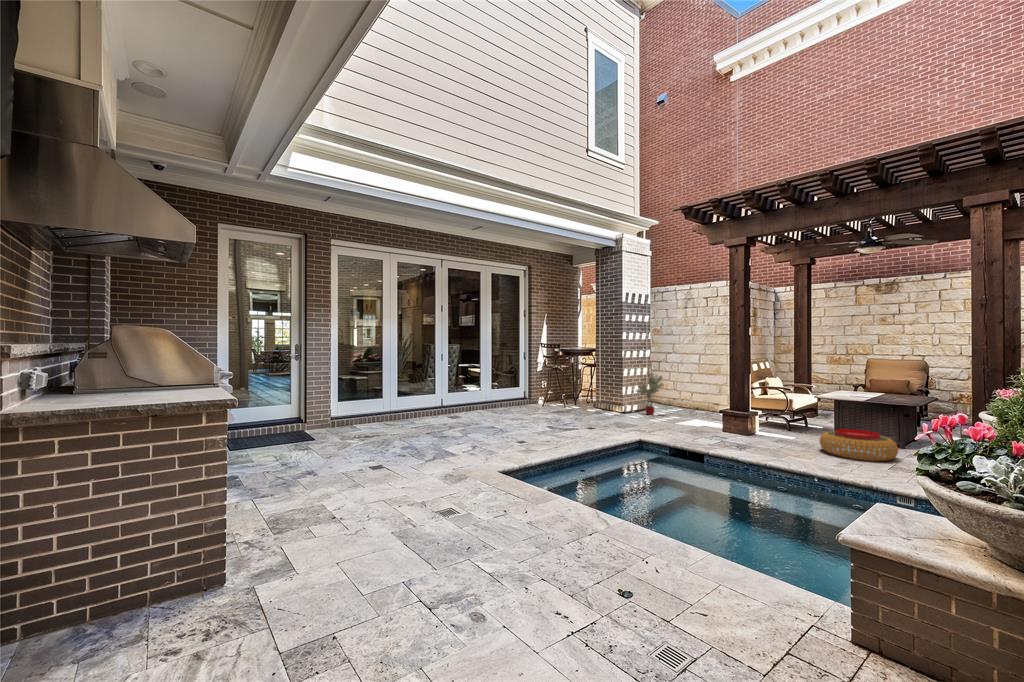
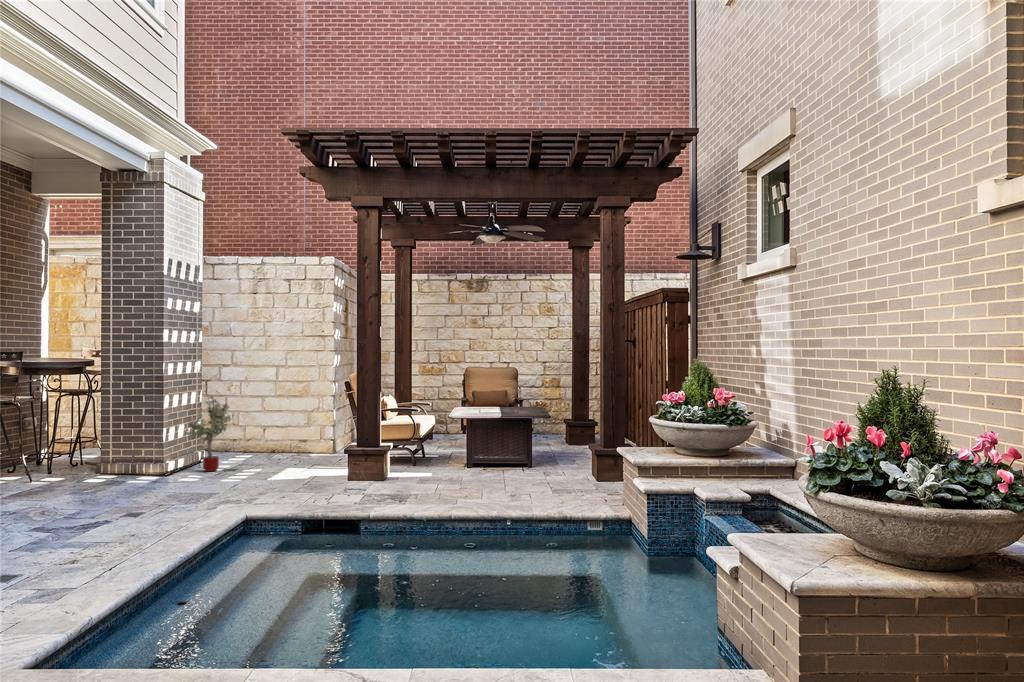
pouf: present [820,429,898,461] -> none [473,454,546,489]

